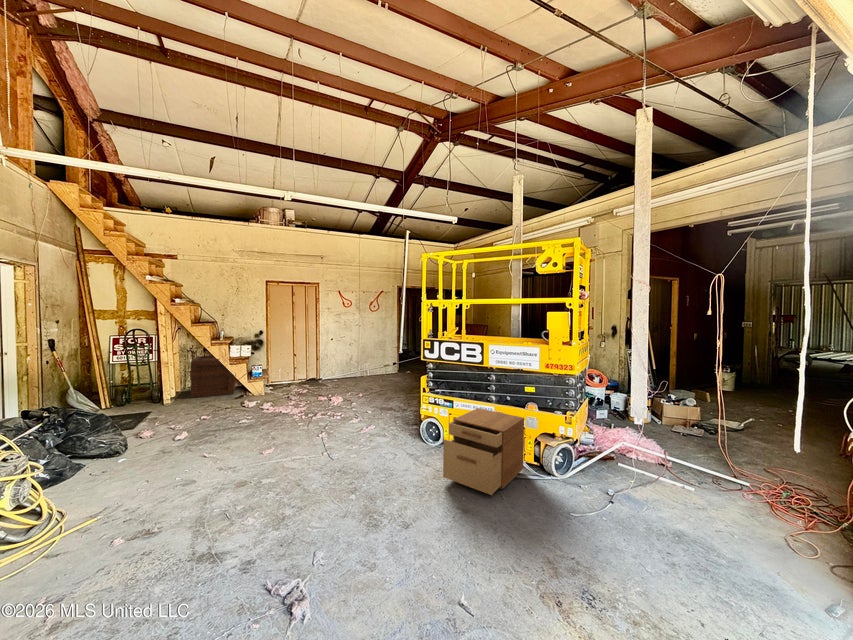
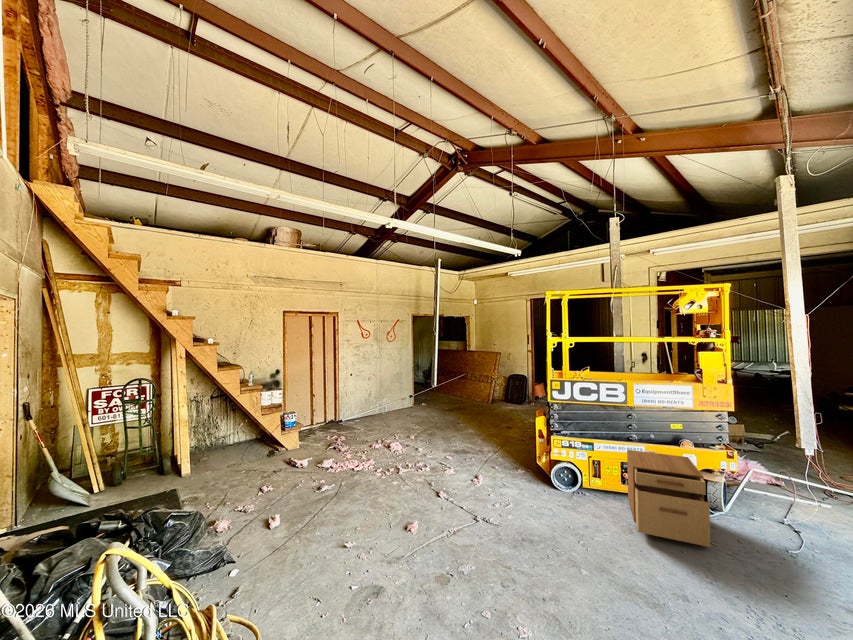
wooden crate: present [190,356,236,398] -> none [202,401,259,461]

